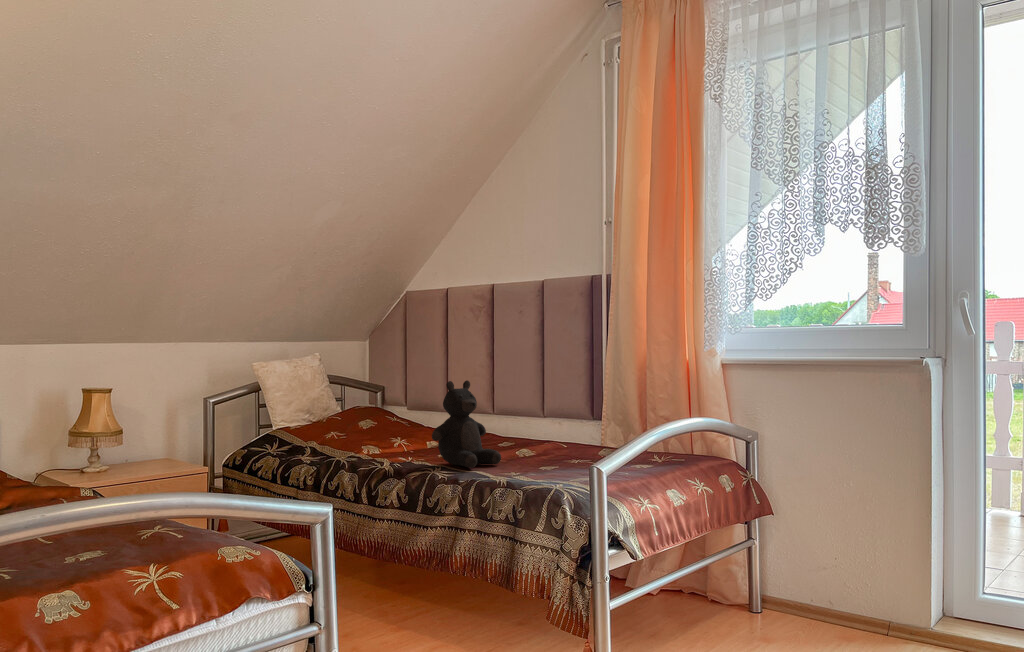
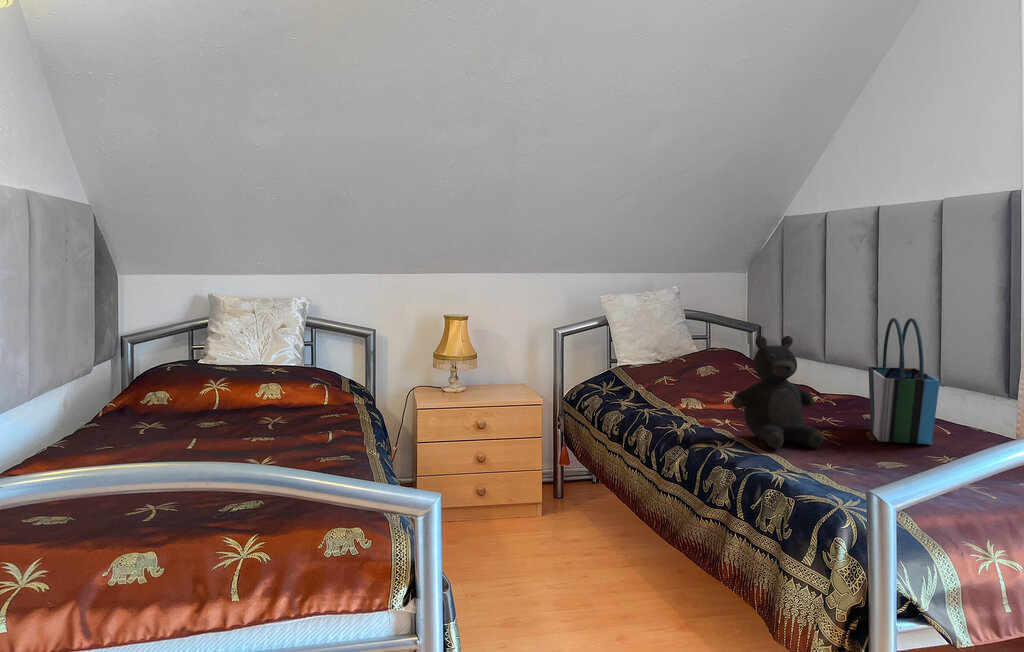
tote bag: none [509,365,569,456] -> present [869,318,940,445]

